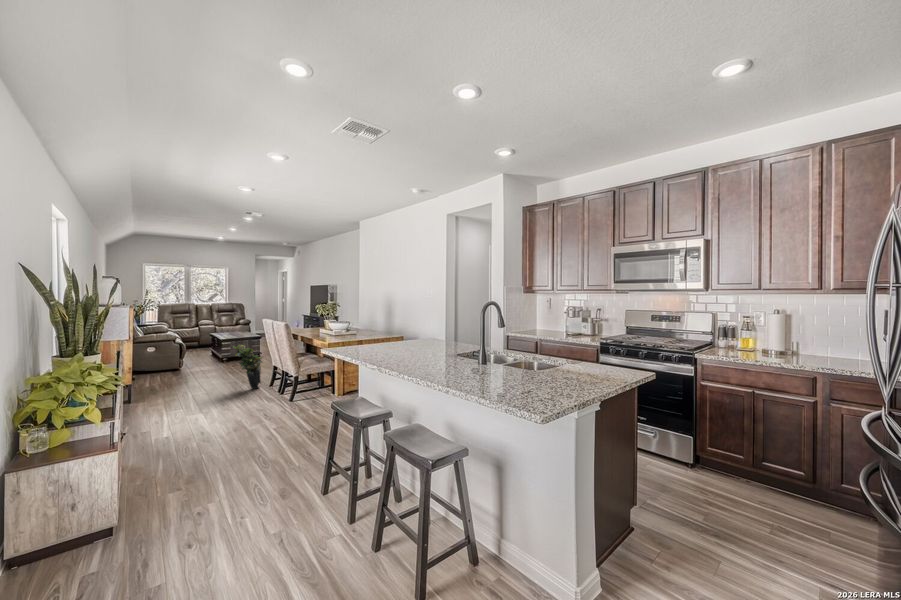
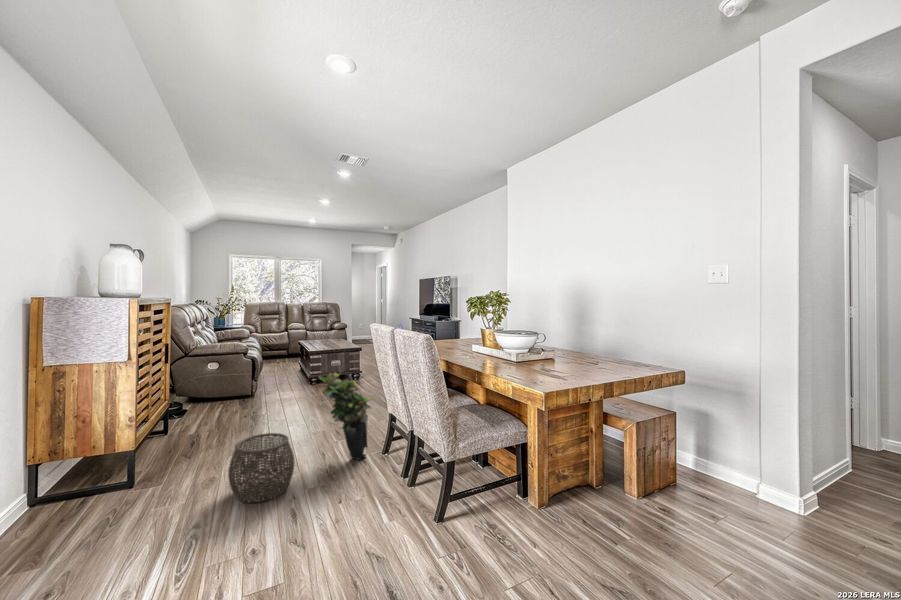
woven basket: none [187,373,221,402] -> present [228,433,295,503]

